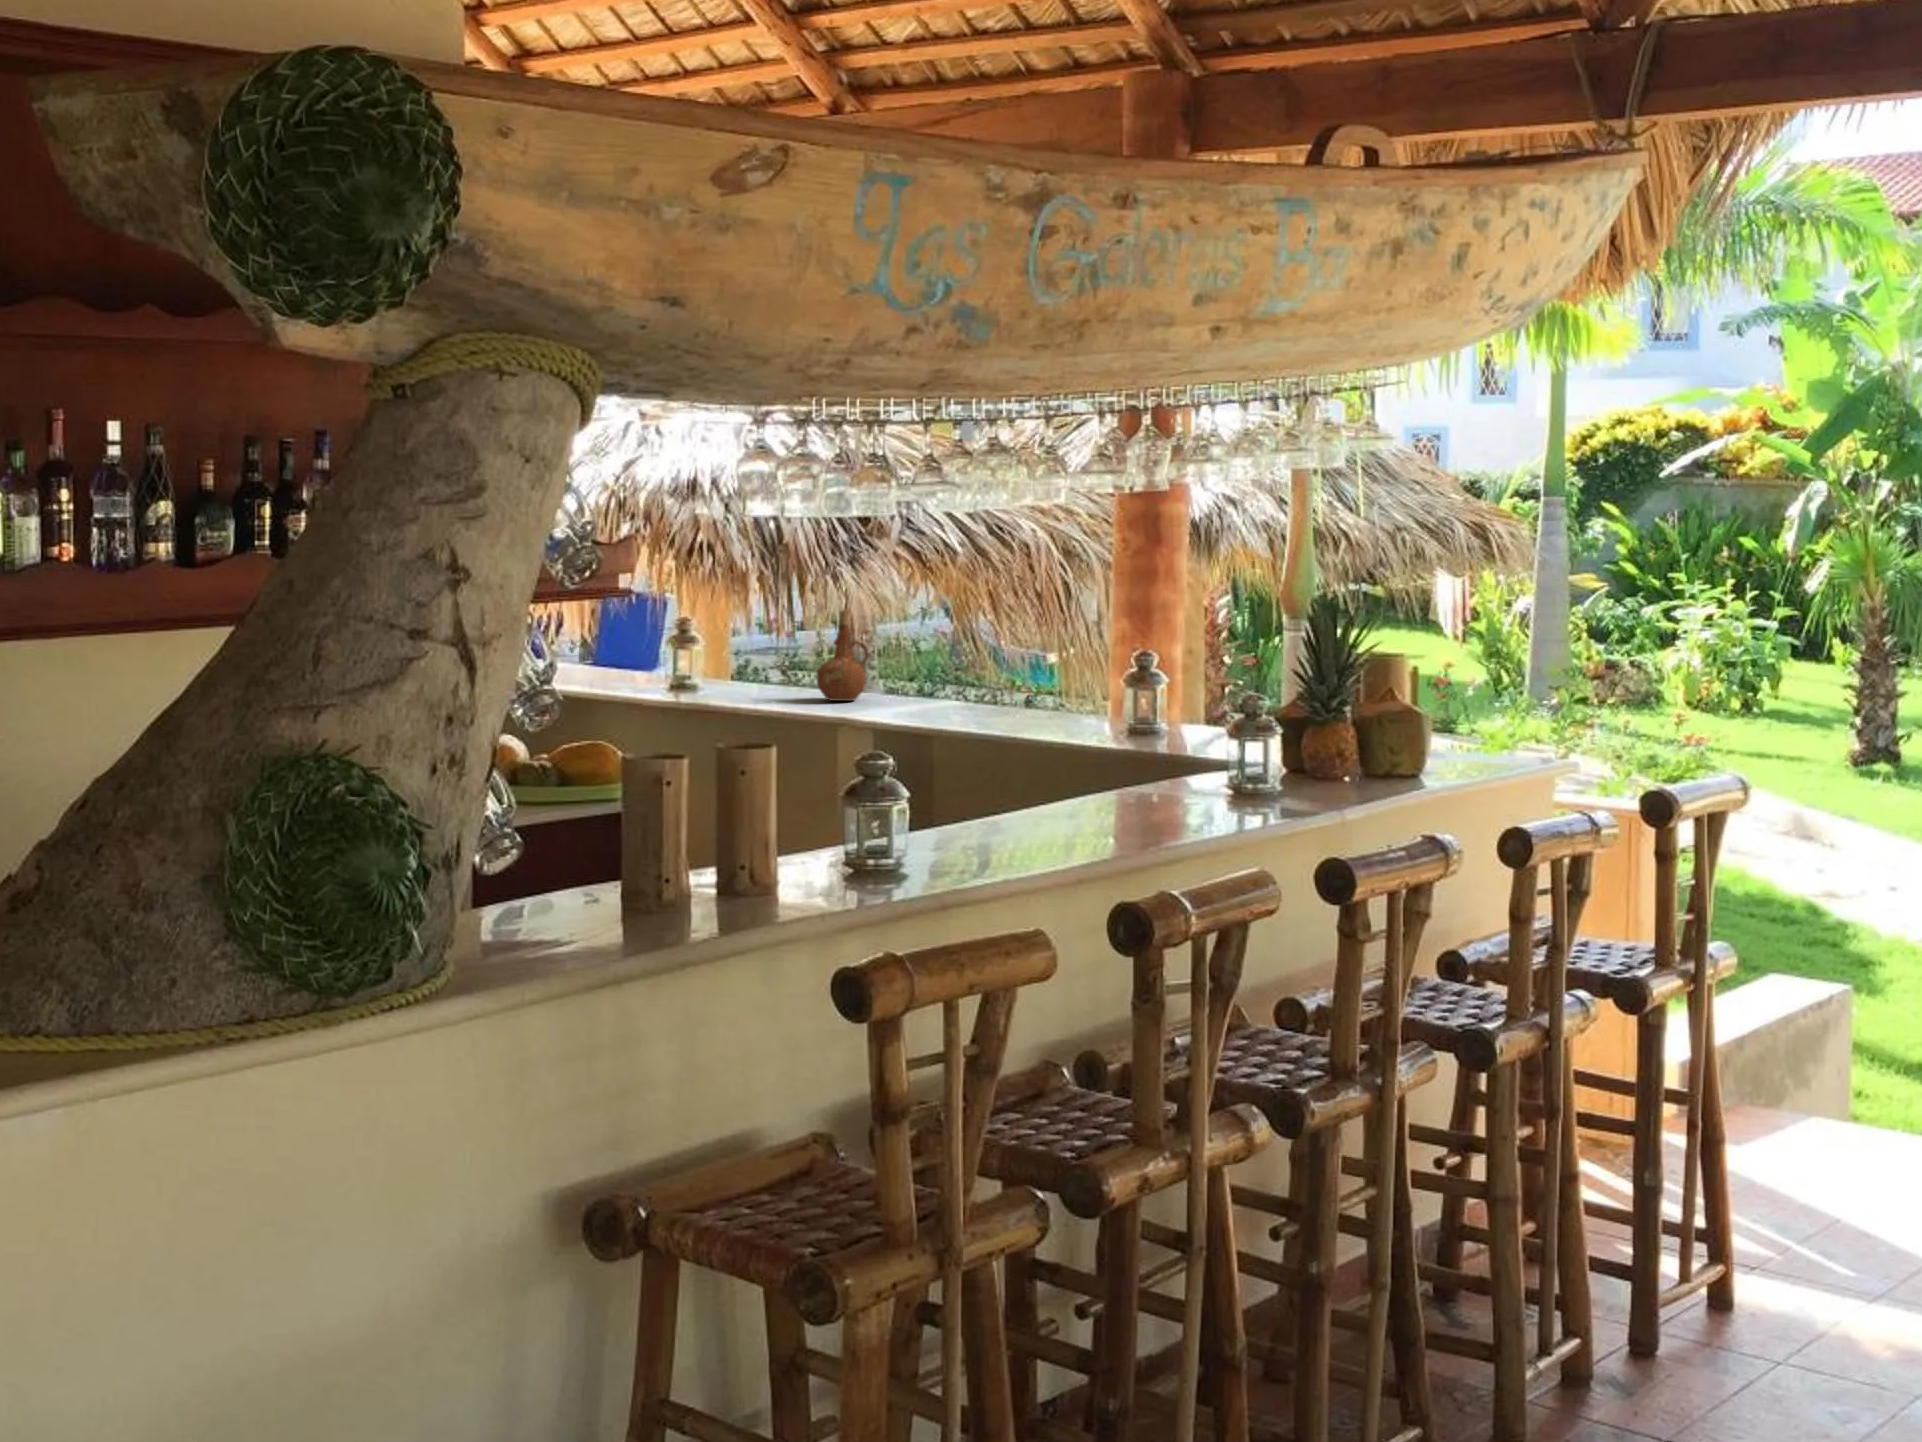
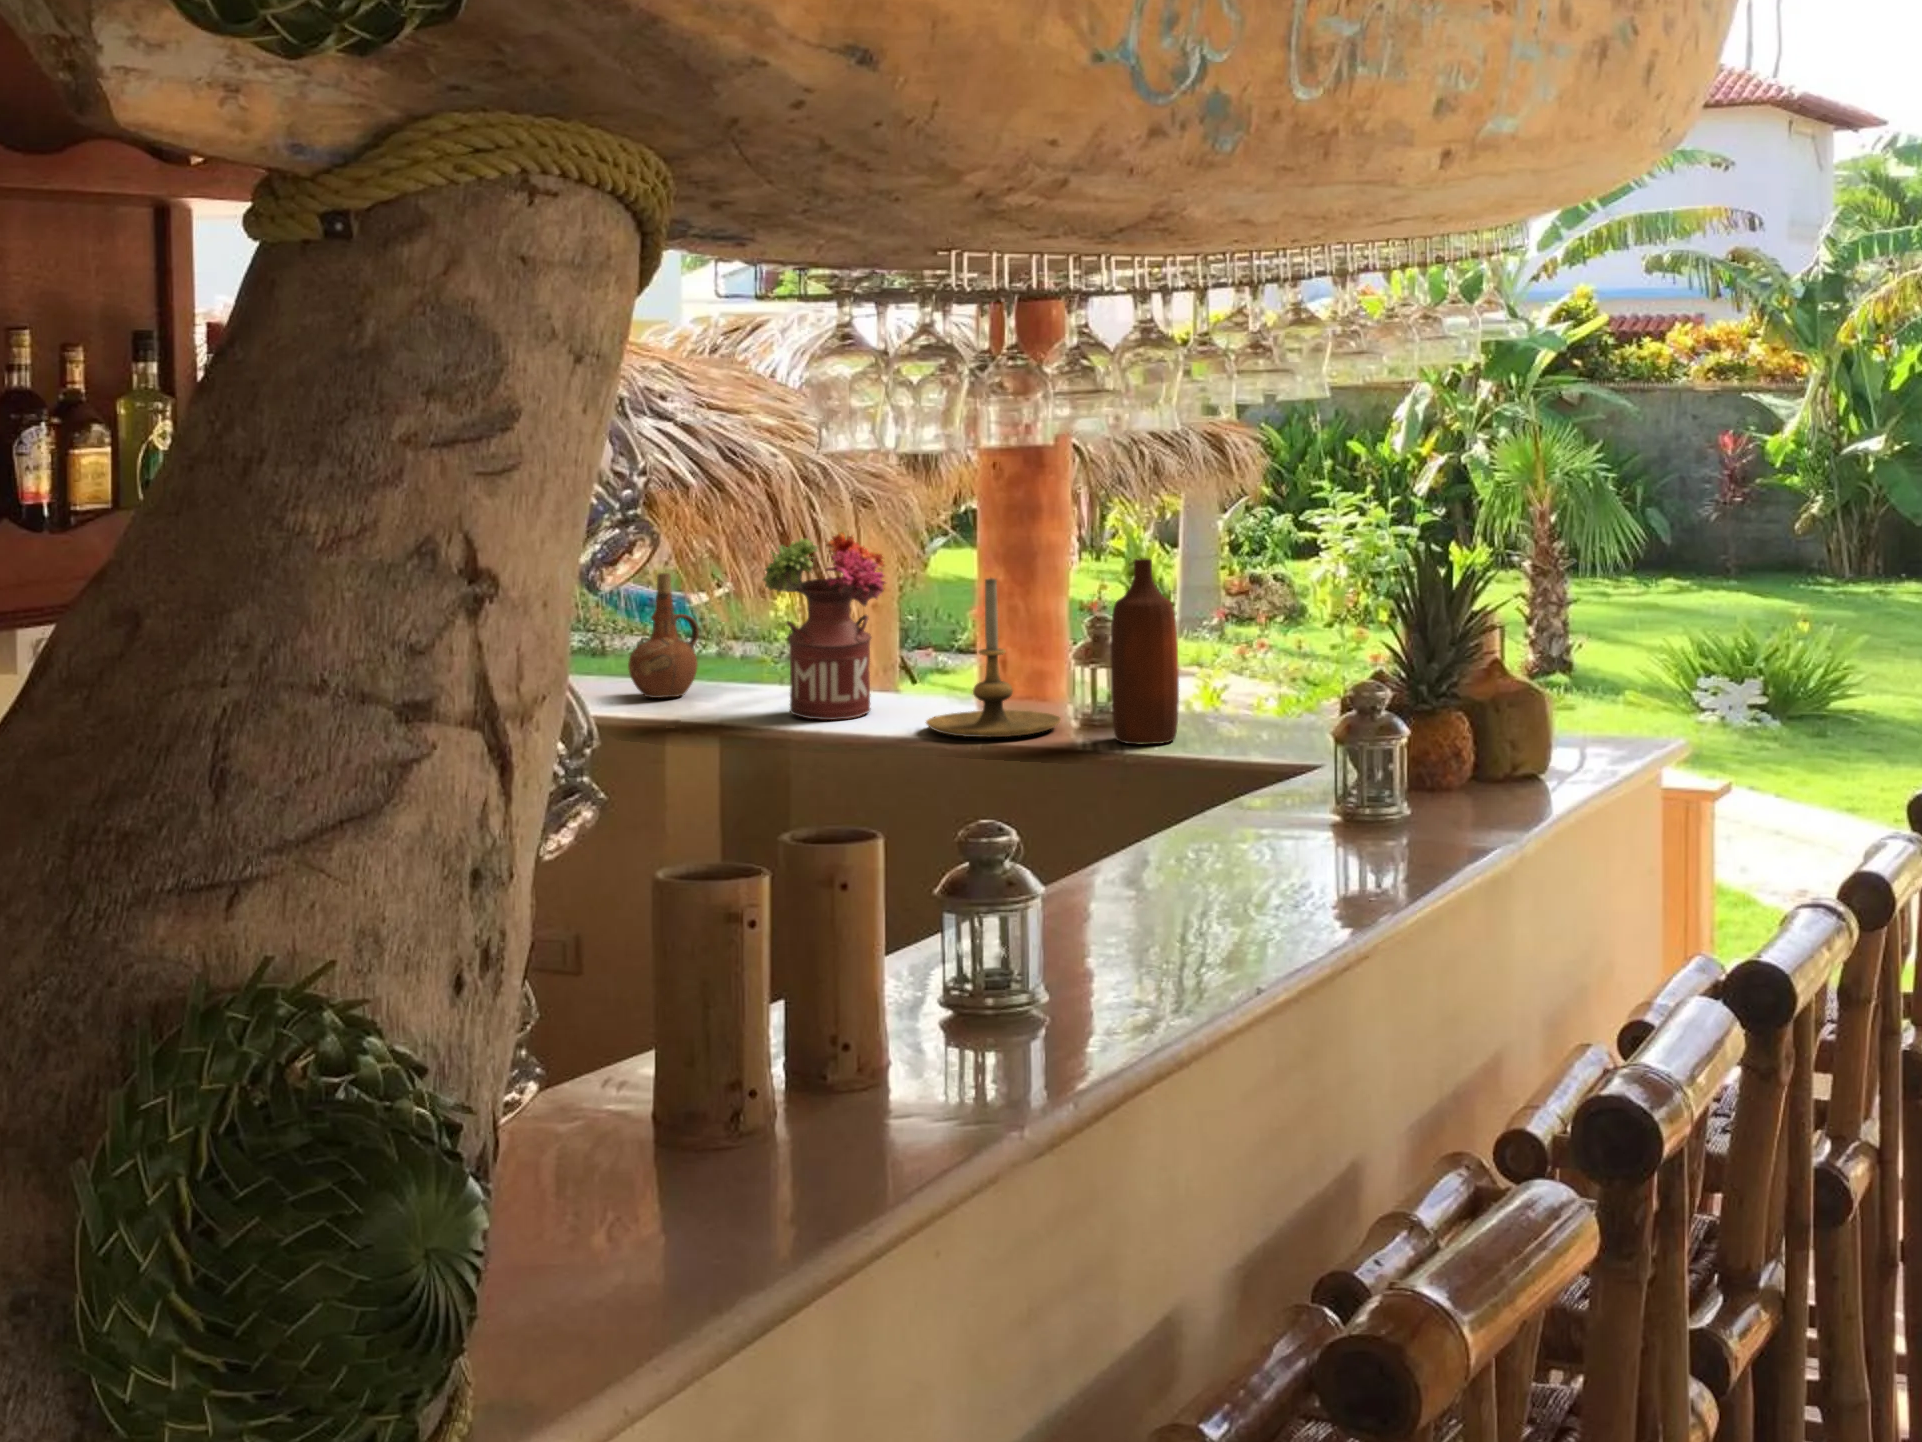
flower arrangement: none [893,583,987,720] -> present [763,532,885,720]
bottle: none [1114,609,1164,744] -> present [1111,558,1179,744]
candle holder: none [992,619,1091,735] -> present [926,578,1061,737]

